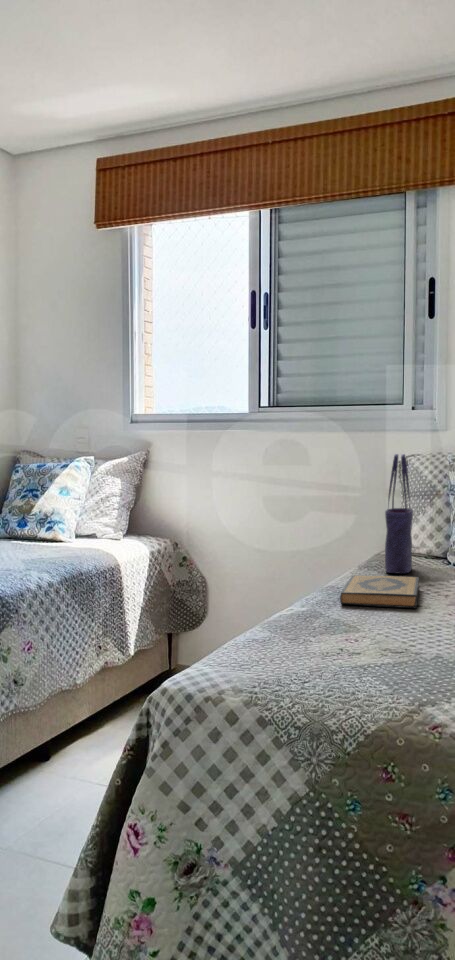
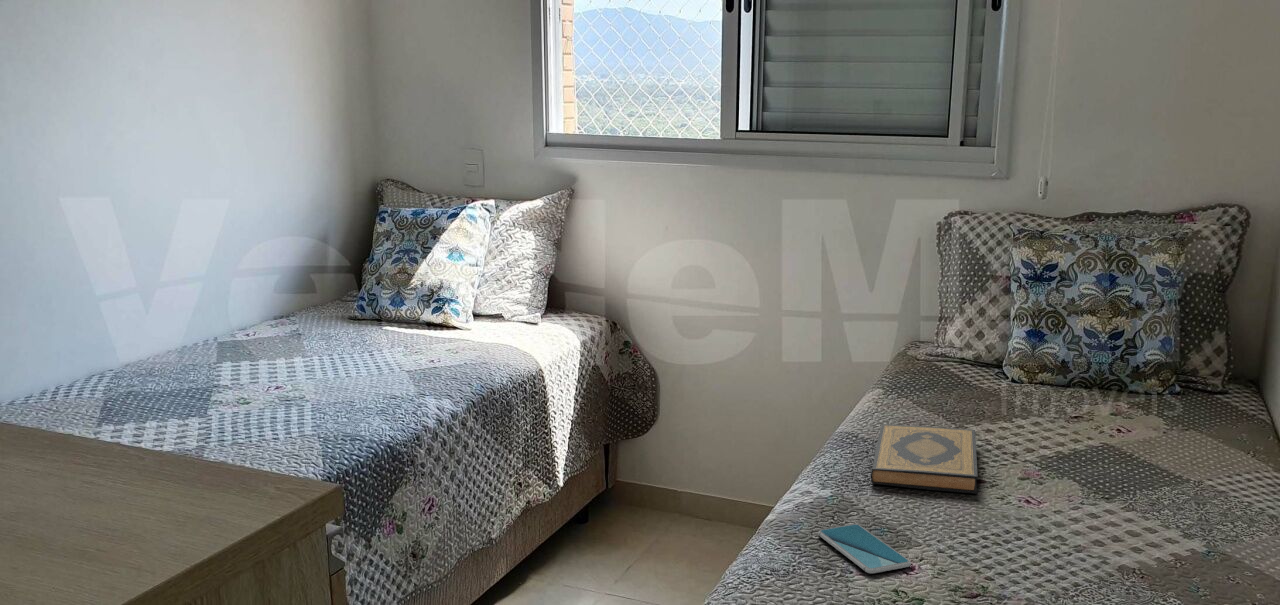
tote bag: present [385,454,413,574] -> none [922,239,964,409]
smartphone: none [296,620,361,642] -> present [818,524,911,574]

